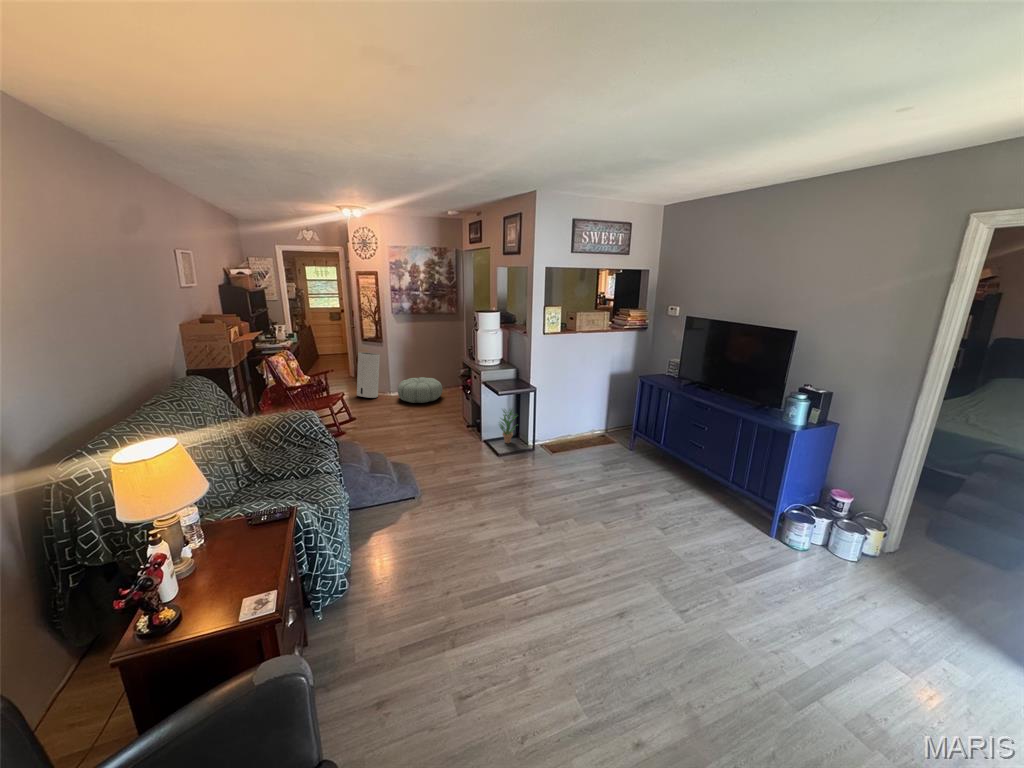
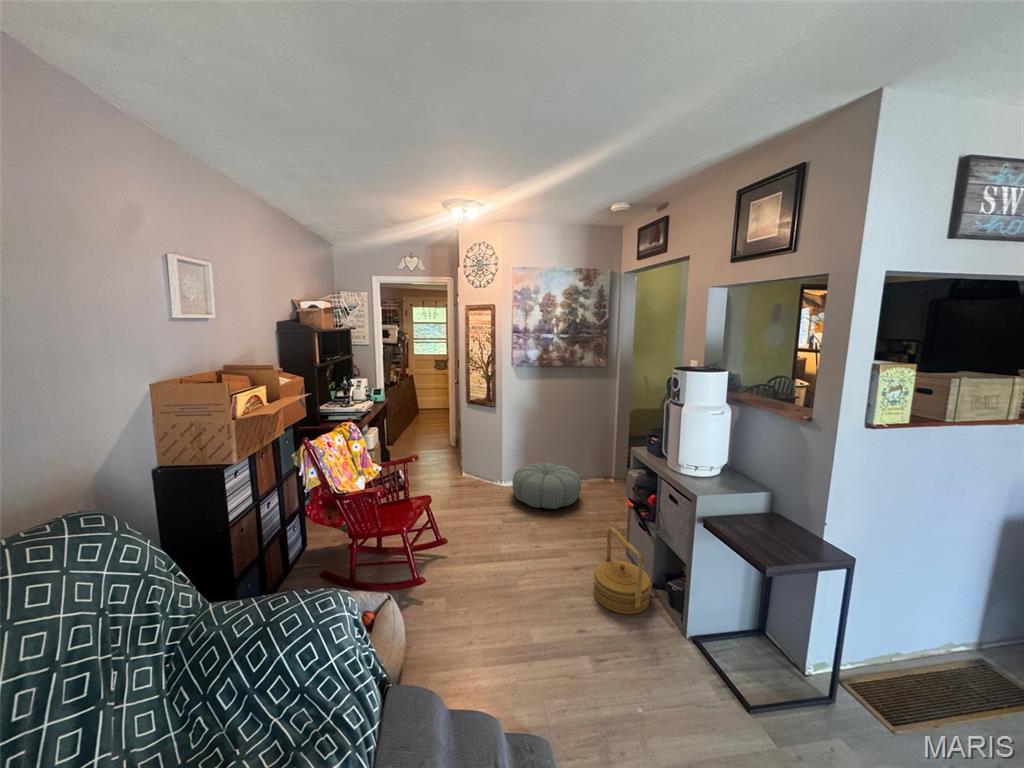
air purifier: present [357,353,380,398] -> none [453,421,490,490]
basket: none [440,398,469,436] -> present [593,527,652,614]
potted plant: present [500,410,516,443] -> none [726,581,786,661]

